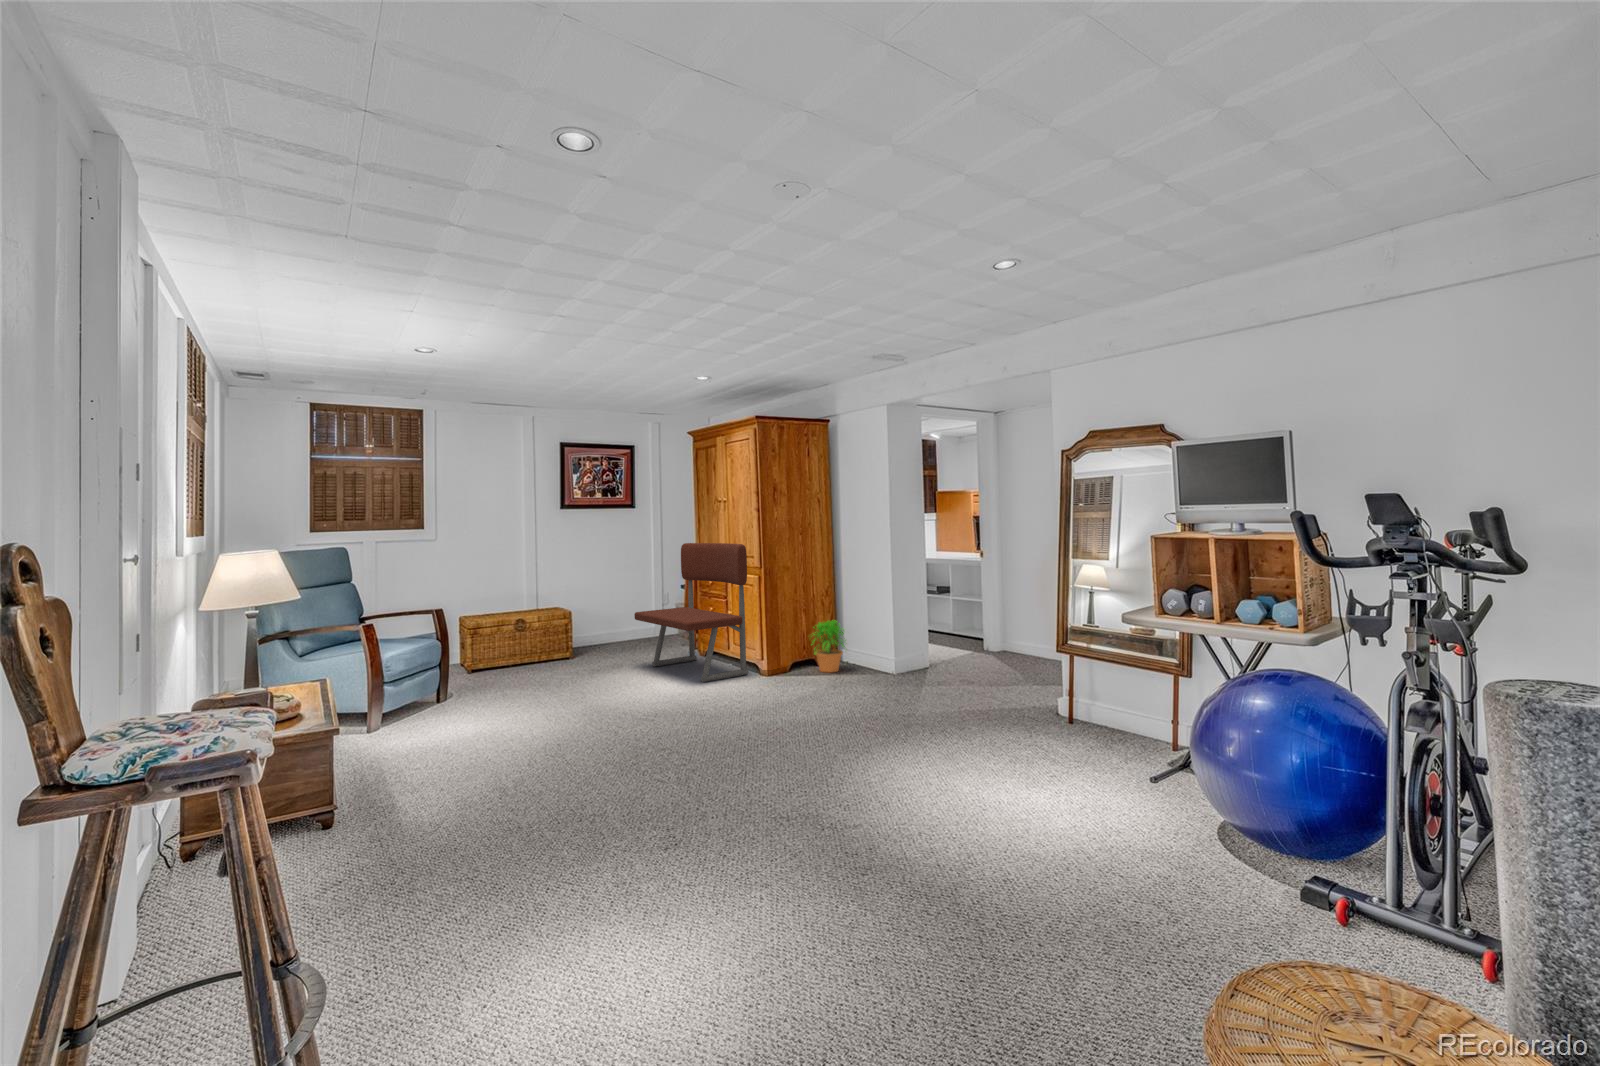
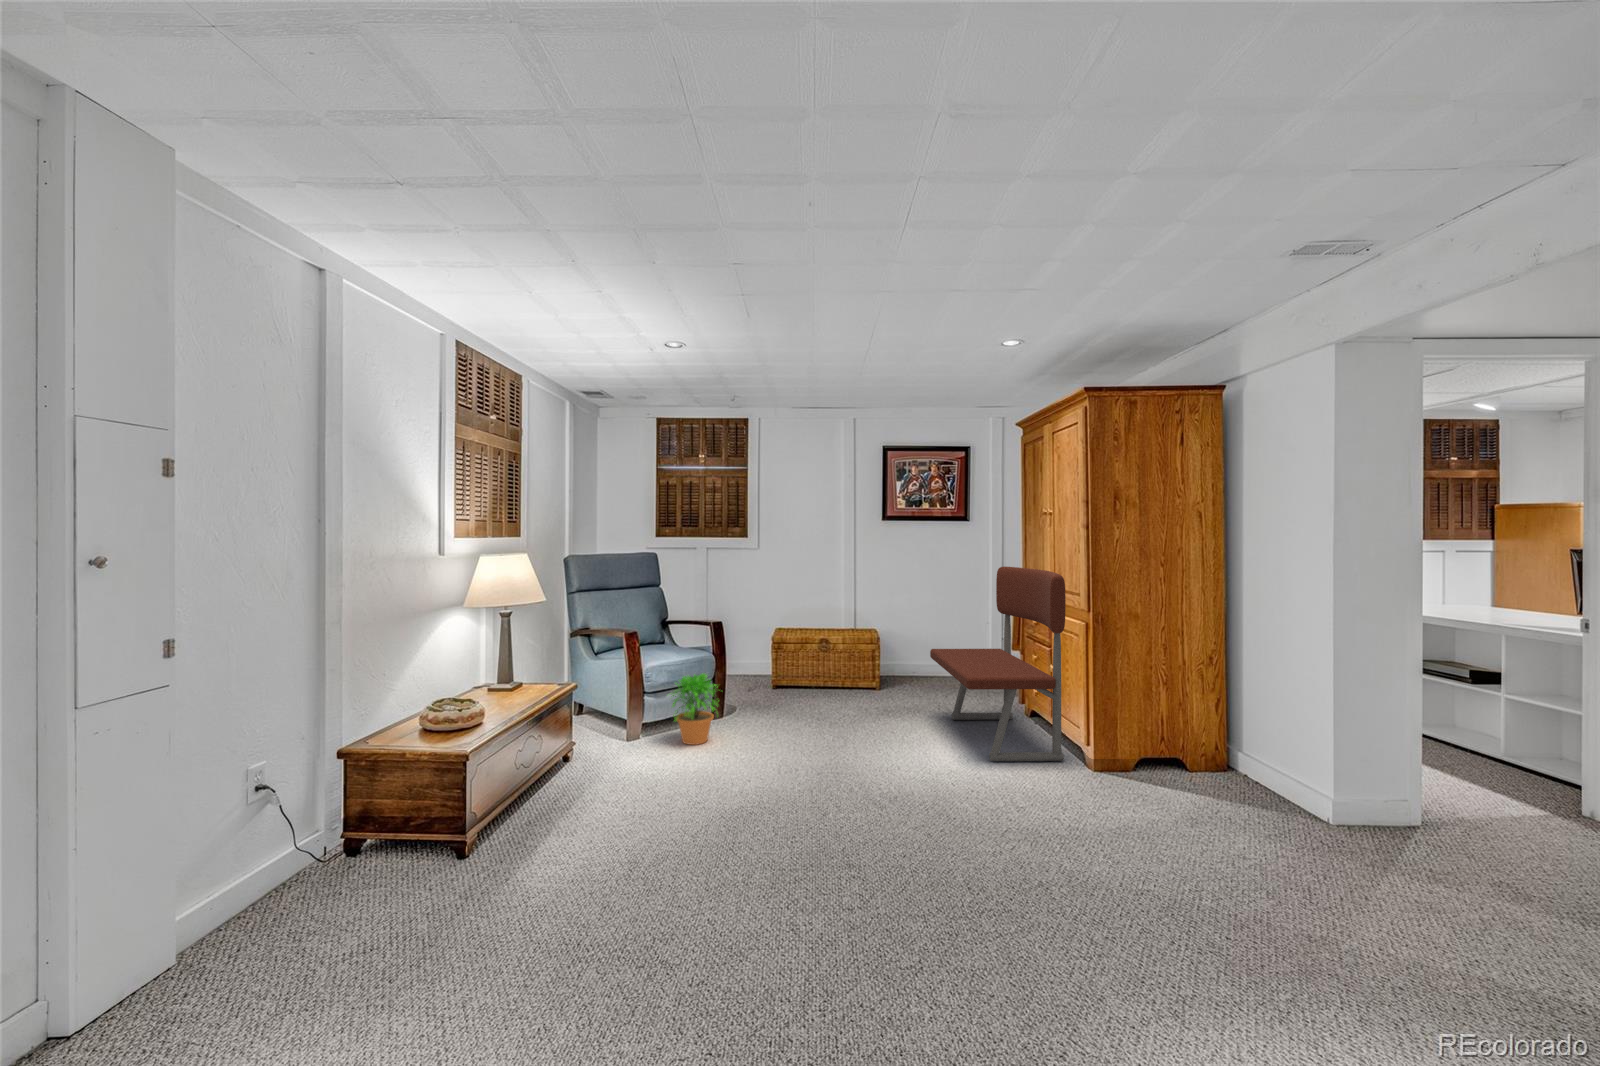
potted plant: present [811,620,846,673] -> present [671,674,718,745]

